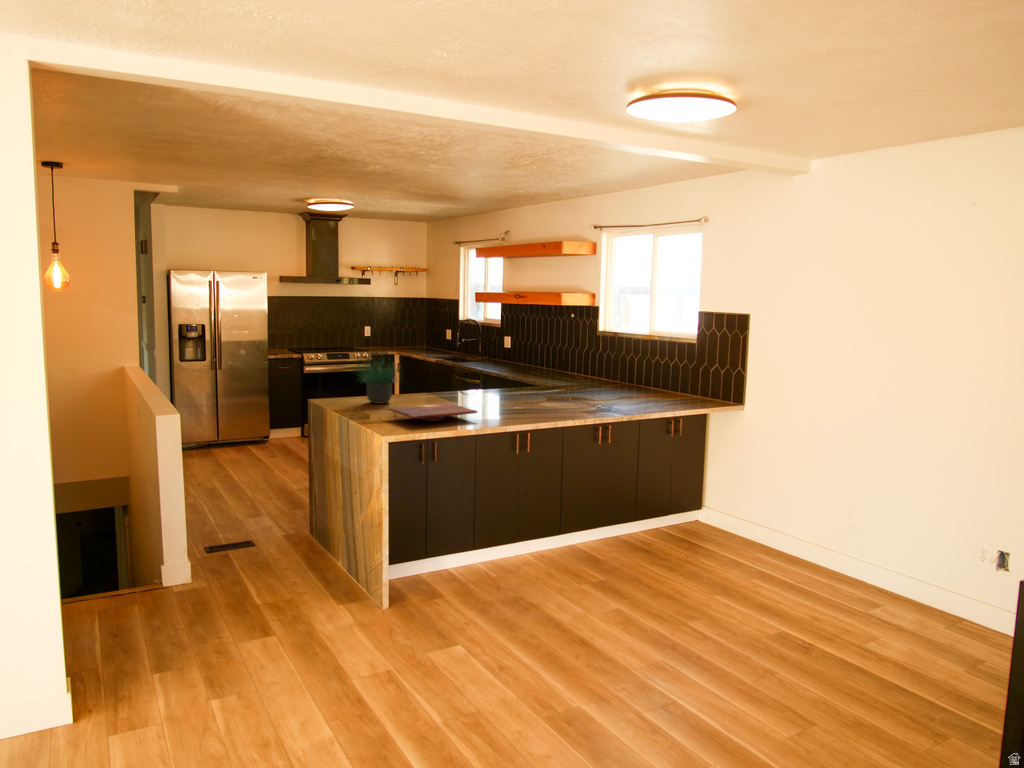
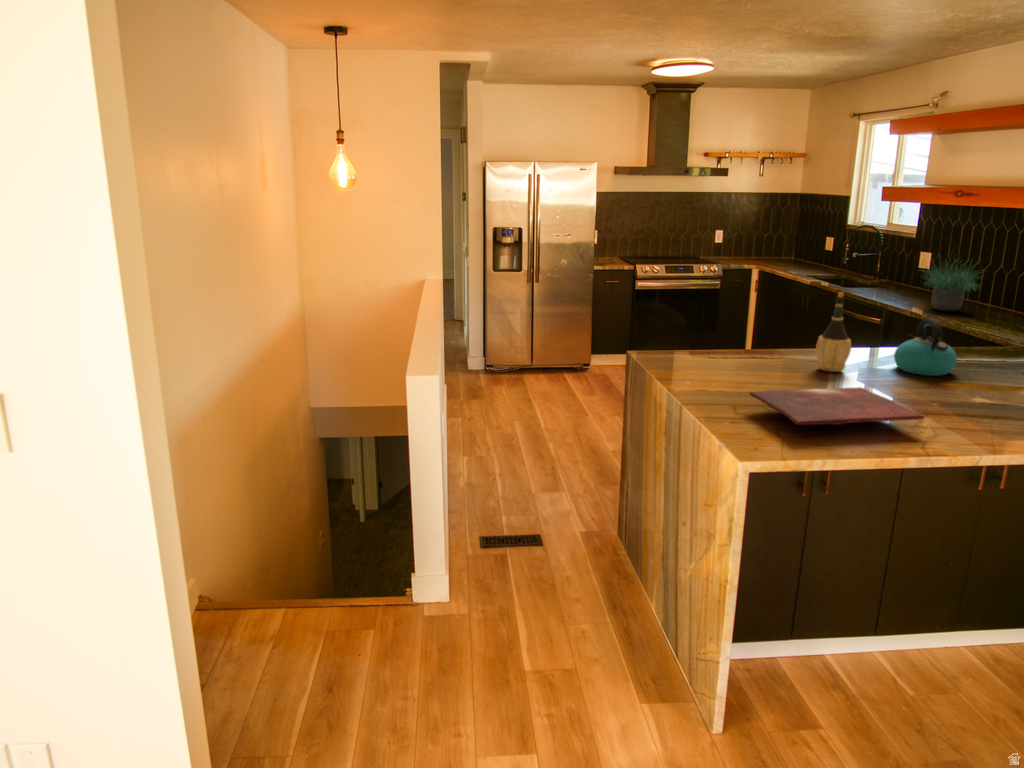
wine bottle: none [428,354,447,402] -> present [816,292,851,372]
potted plant: present [361,362,398,404] -> present [924,264,977,311]
kettle: none [473,368,505,400] -> present [894,318,957,376]

